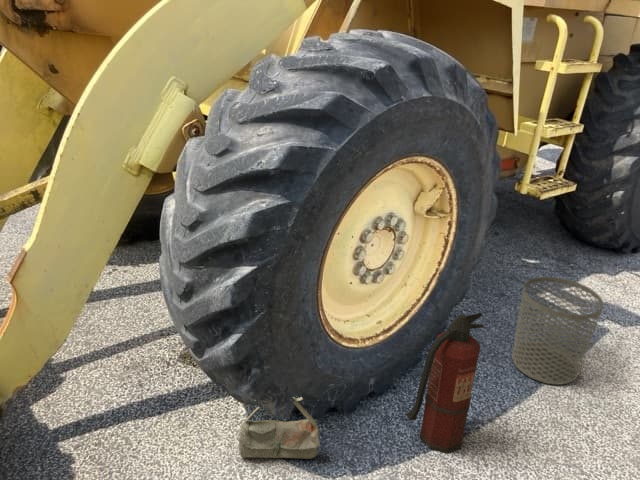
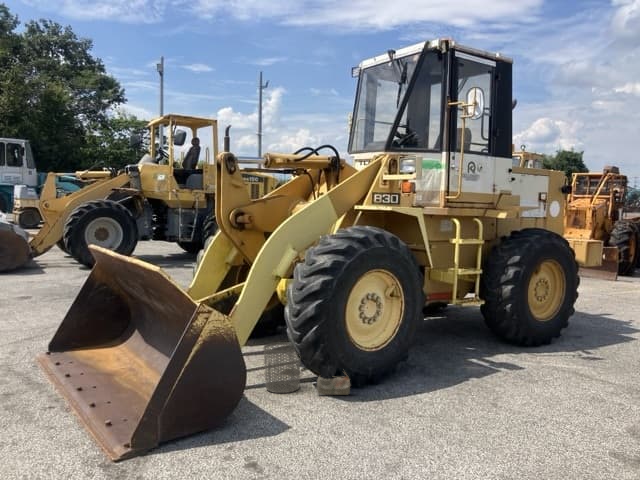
waste bin: present [512,277,603,385] -> present [264,342,300,393]
fire extinguisher: present [406,313,484,453] -> none [387,328,415,393]

